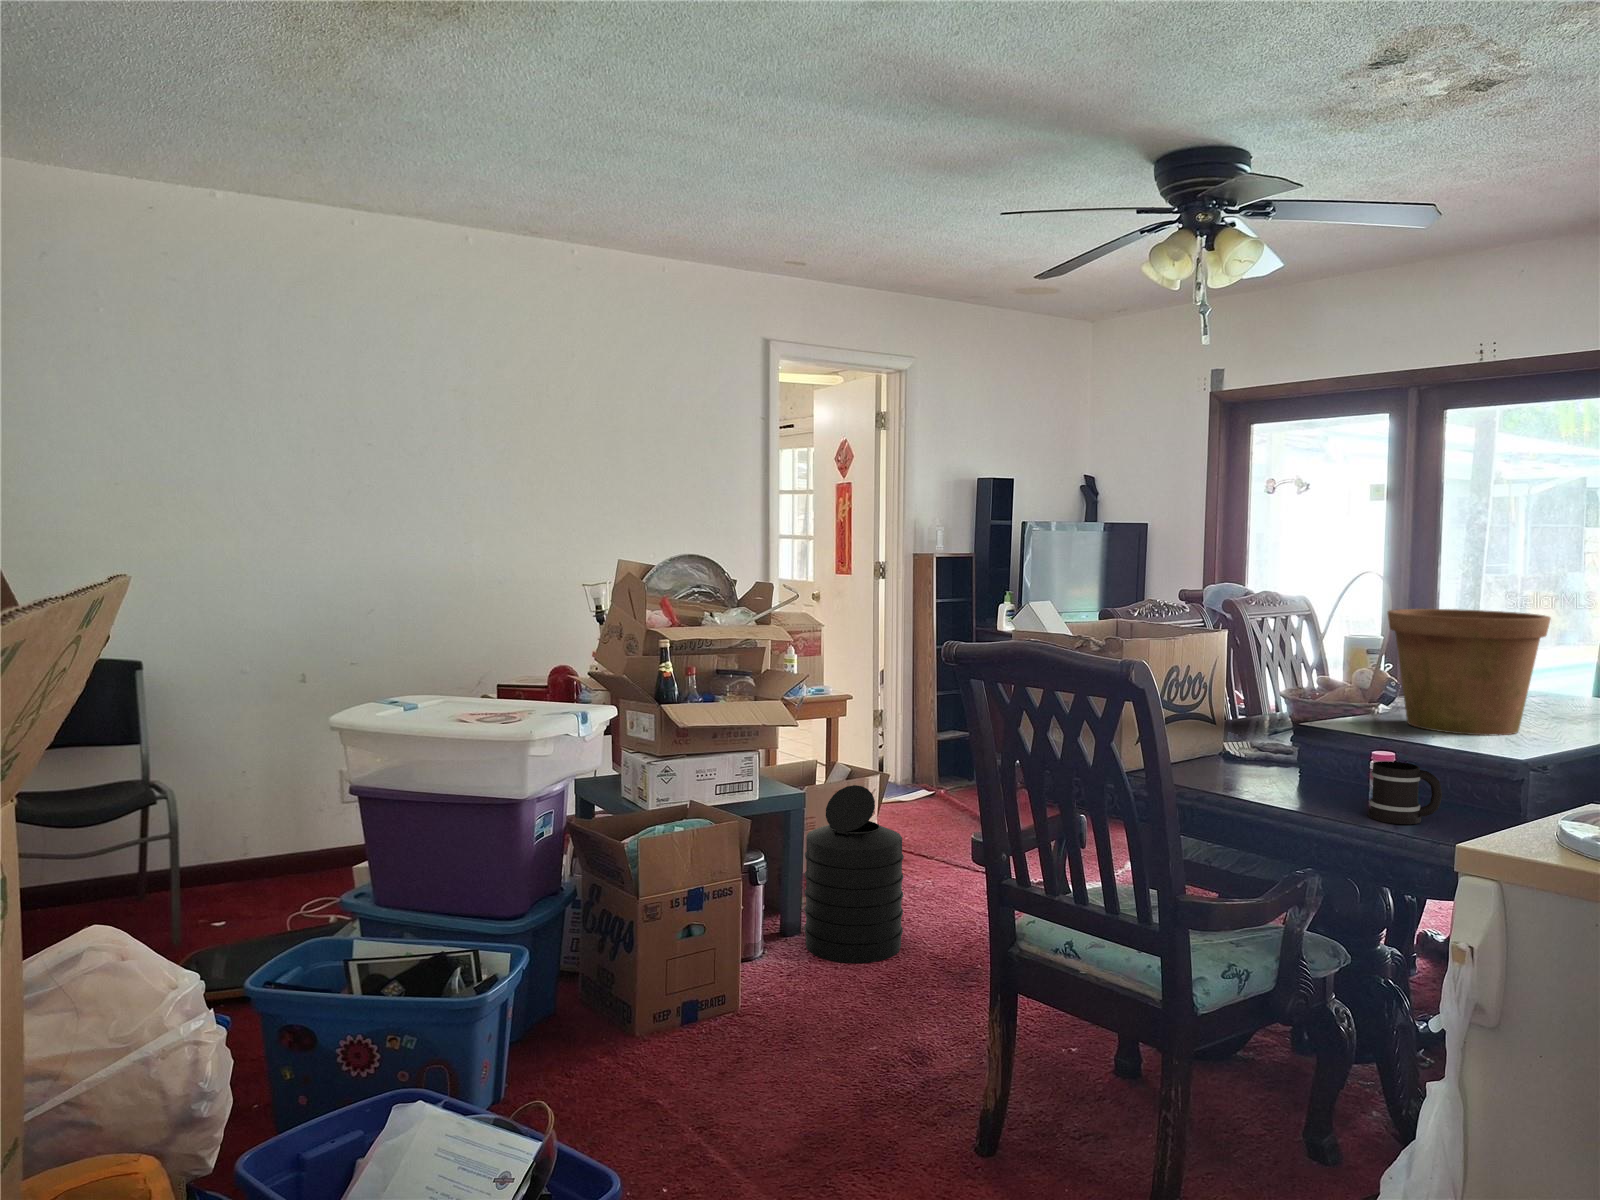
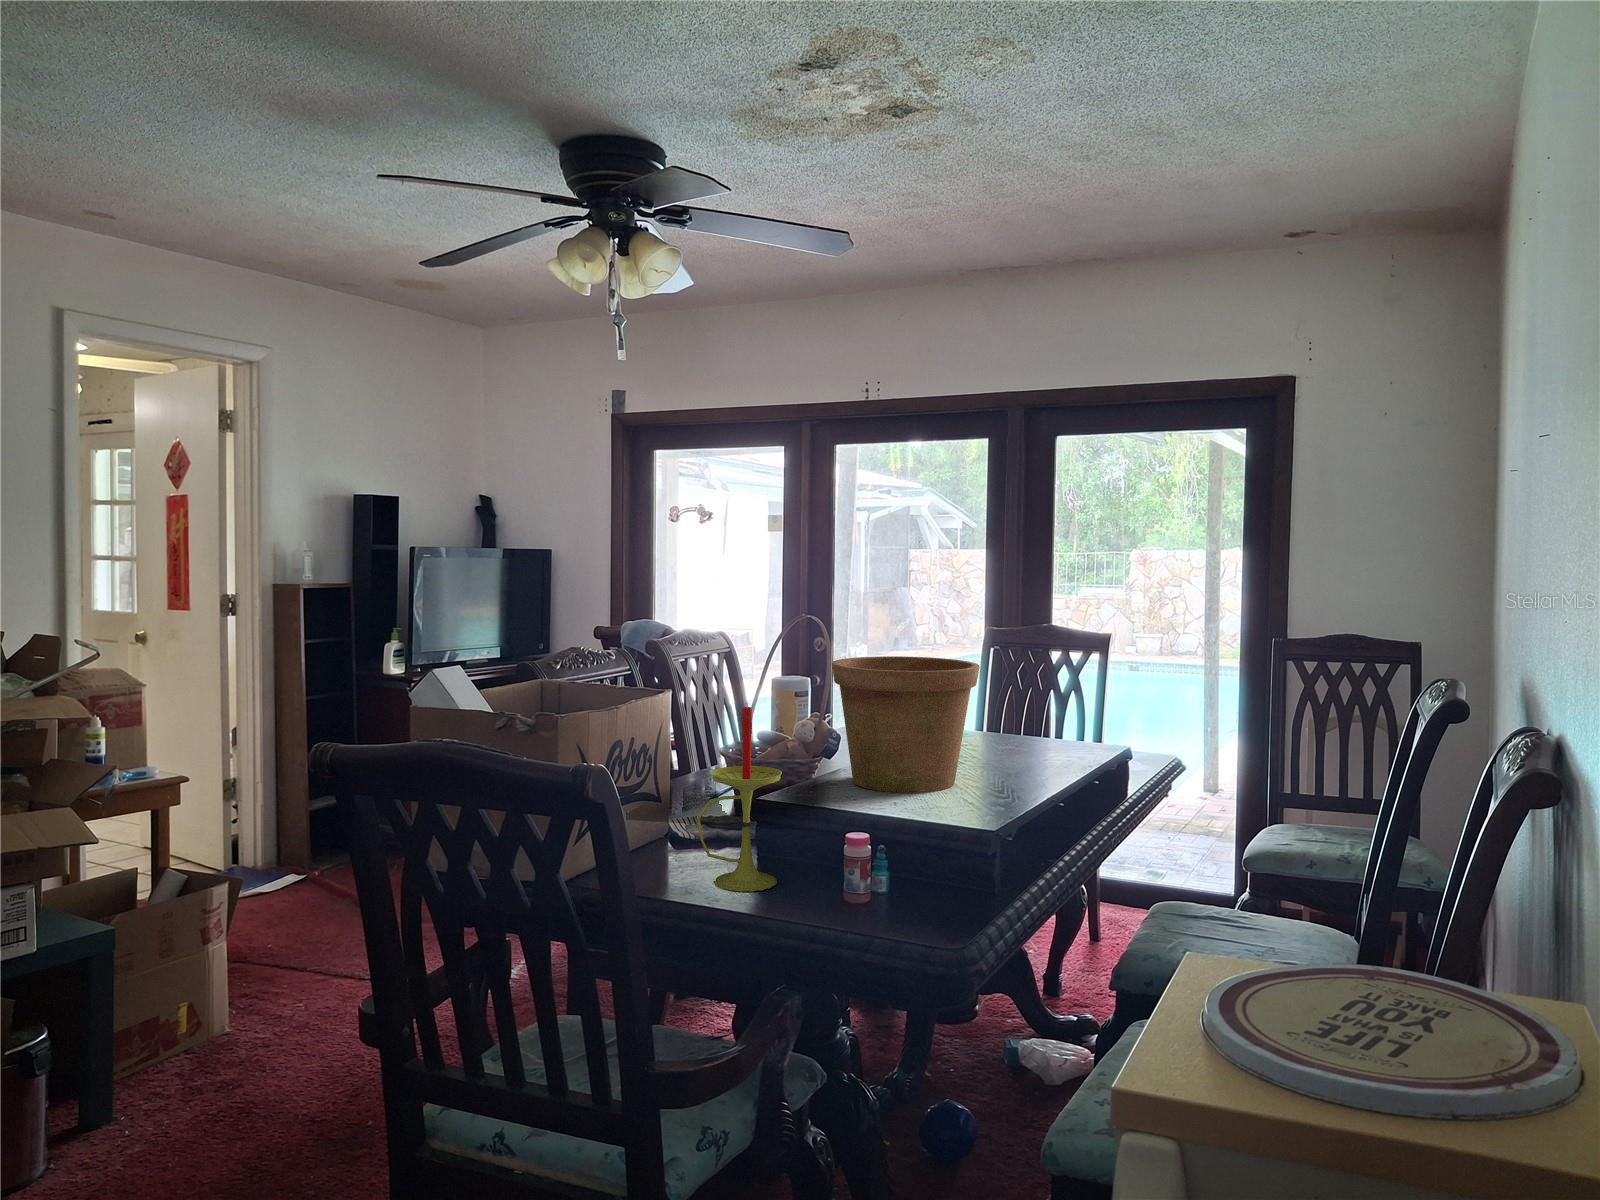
candle: none [1239,635,1321,795] -> present [697,707,782,892]
mug: present [1368,761,1442,824] -> none [841,843,913,918]
trash can: present [804,785,904,963] -> none [113,914,266,1166]

